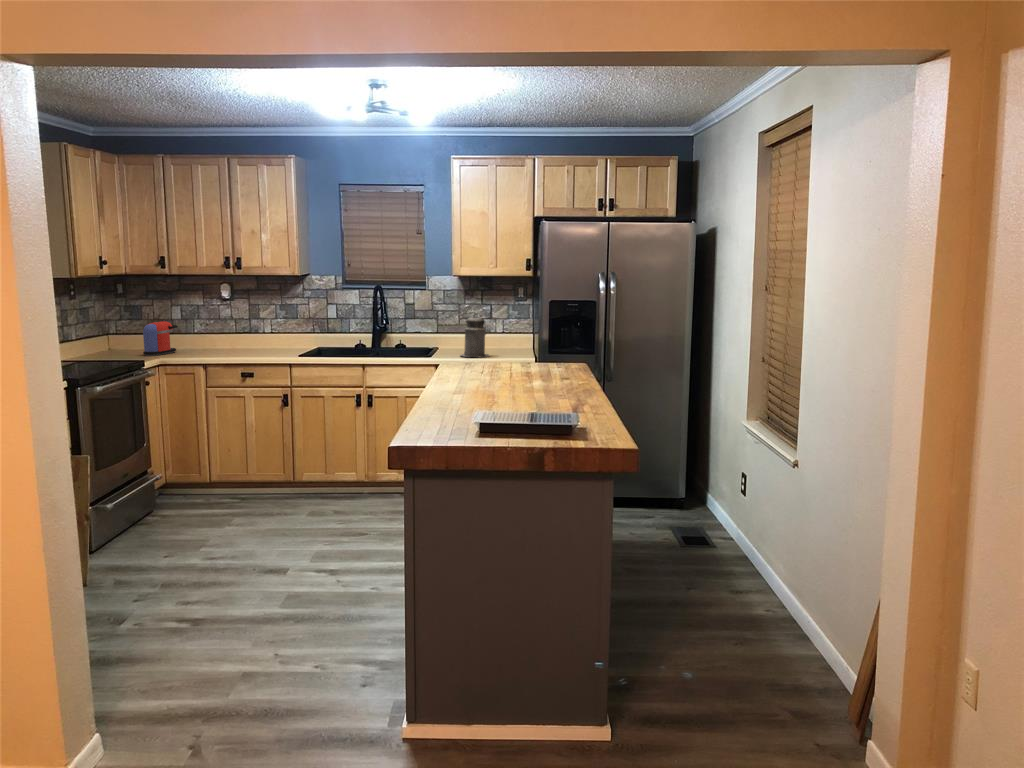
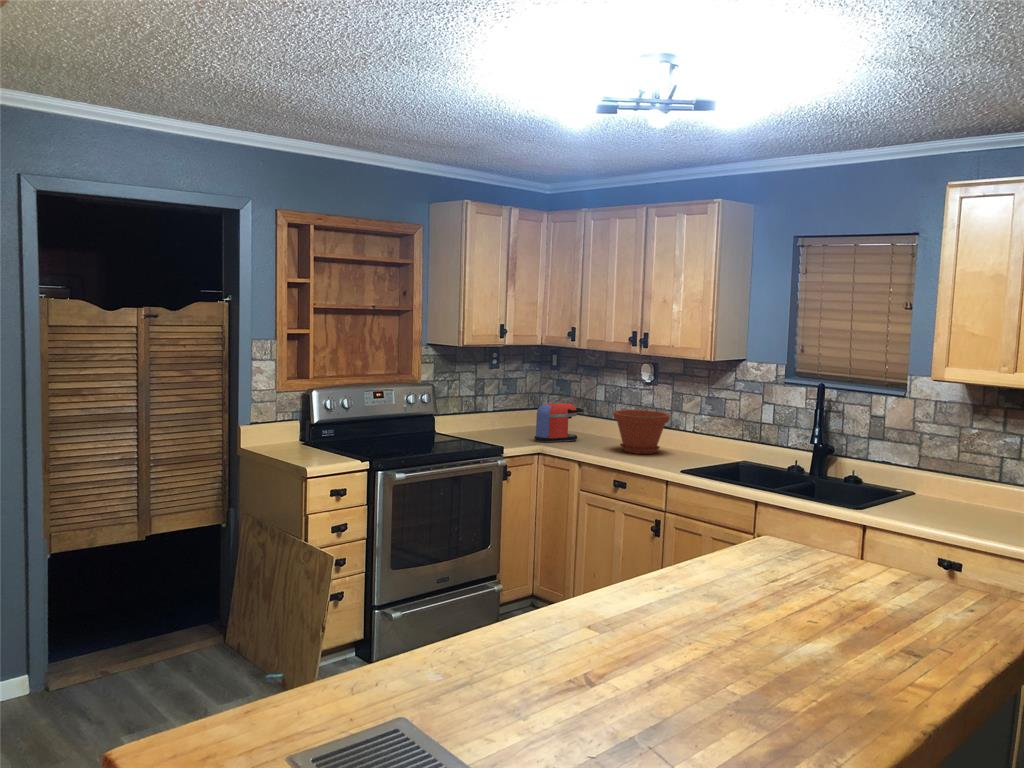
canister: present [461,314,489,357] -> none [917,449,975,528]
plant pot: none [214,320,262,353] -> present [613,410,670,454]

